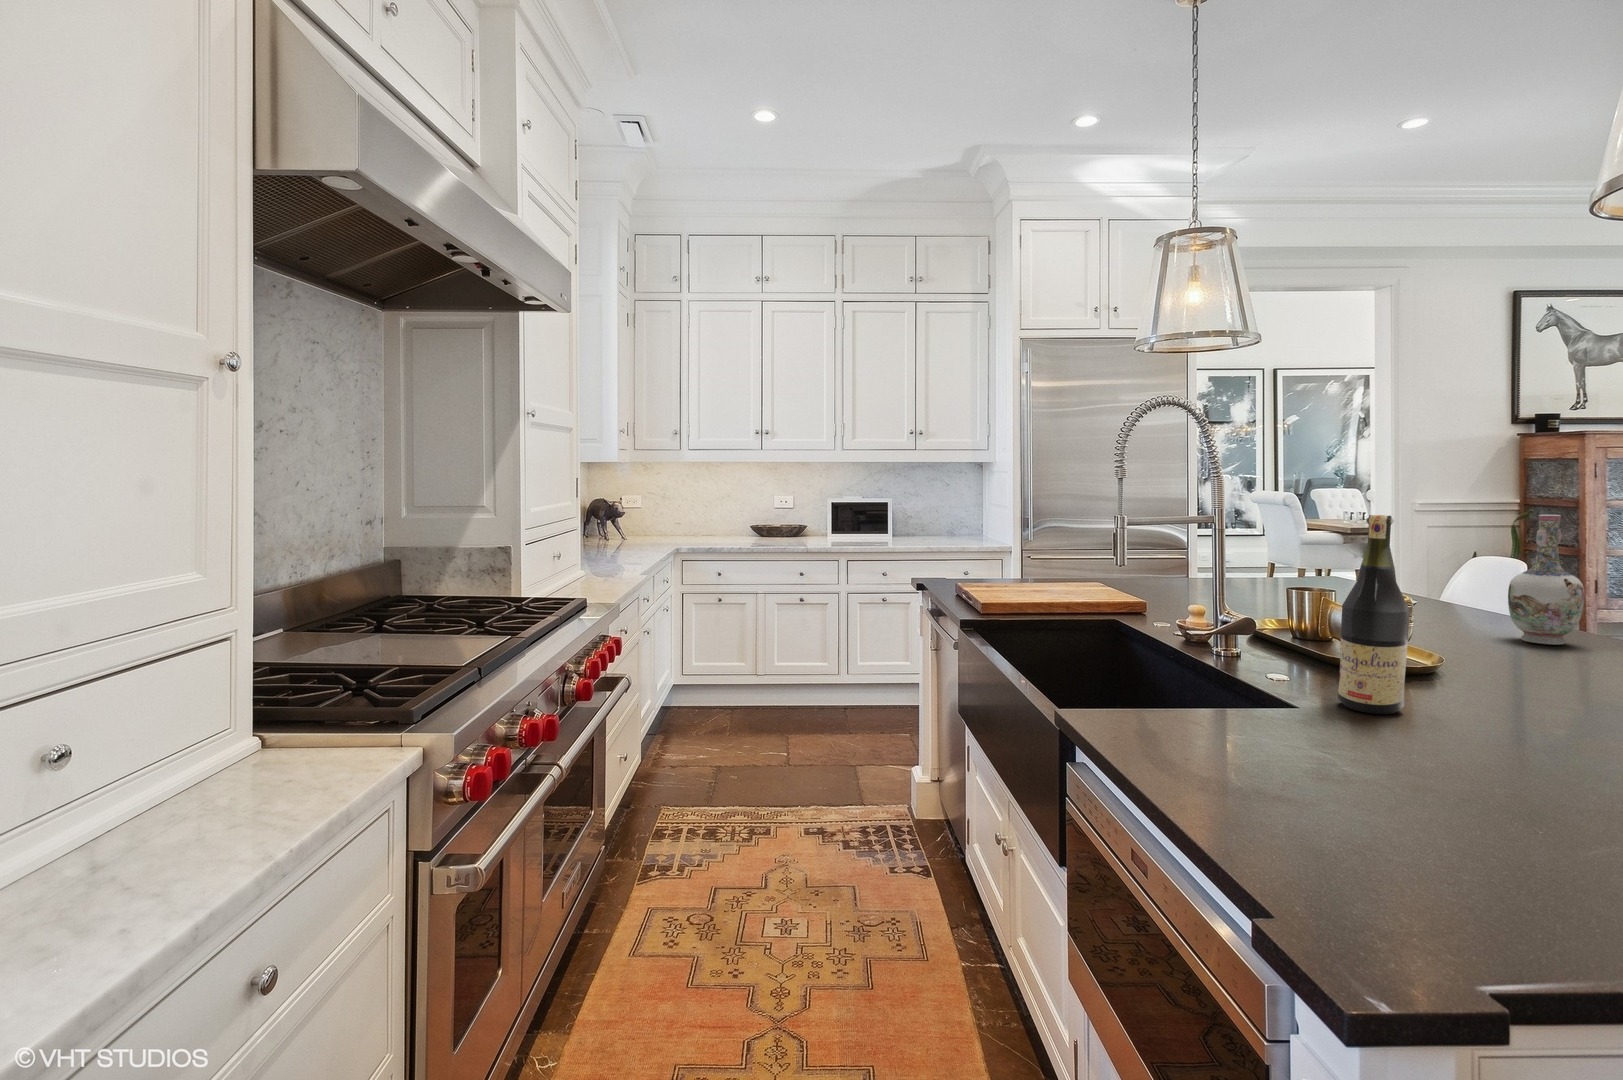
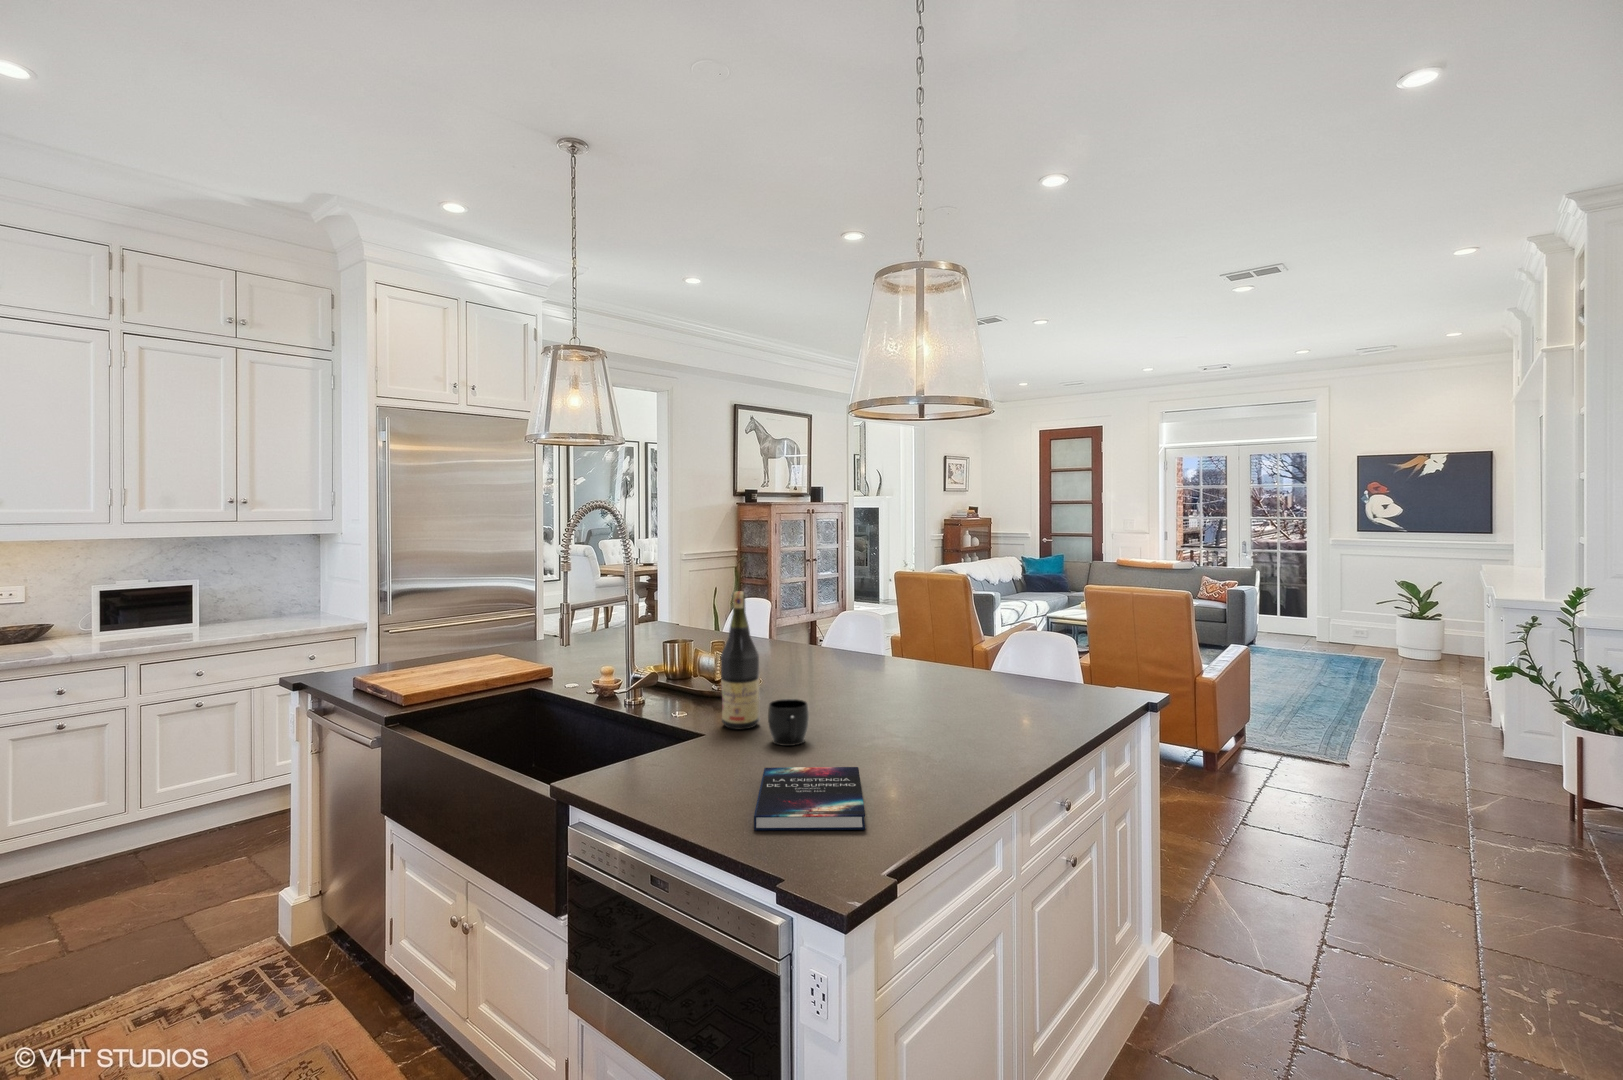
vase: present [1508,515,1584,645] -> none [776,574,812,657]
mug: none [1403,679,1482,752] -> present [768,699,809,746]
hardback book: none [1289,762,1543,896] -> present [754,767,865,830]

